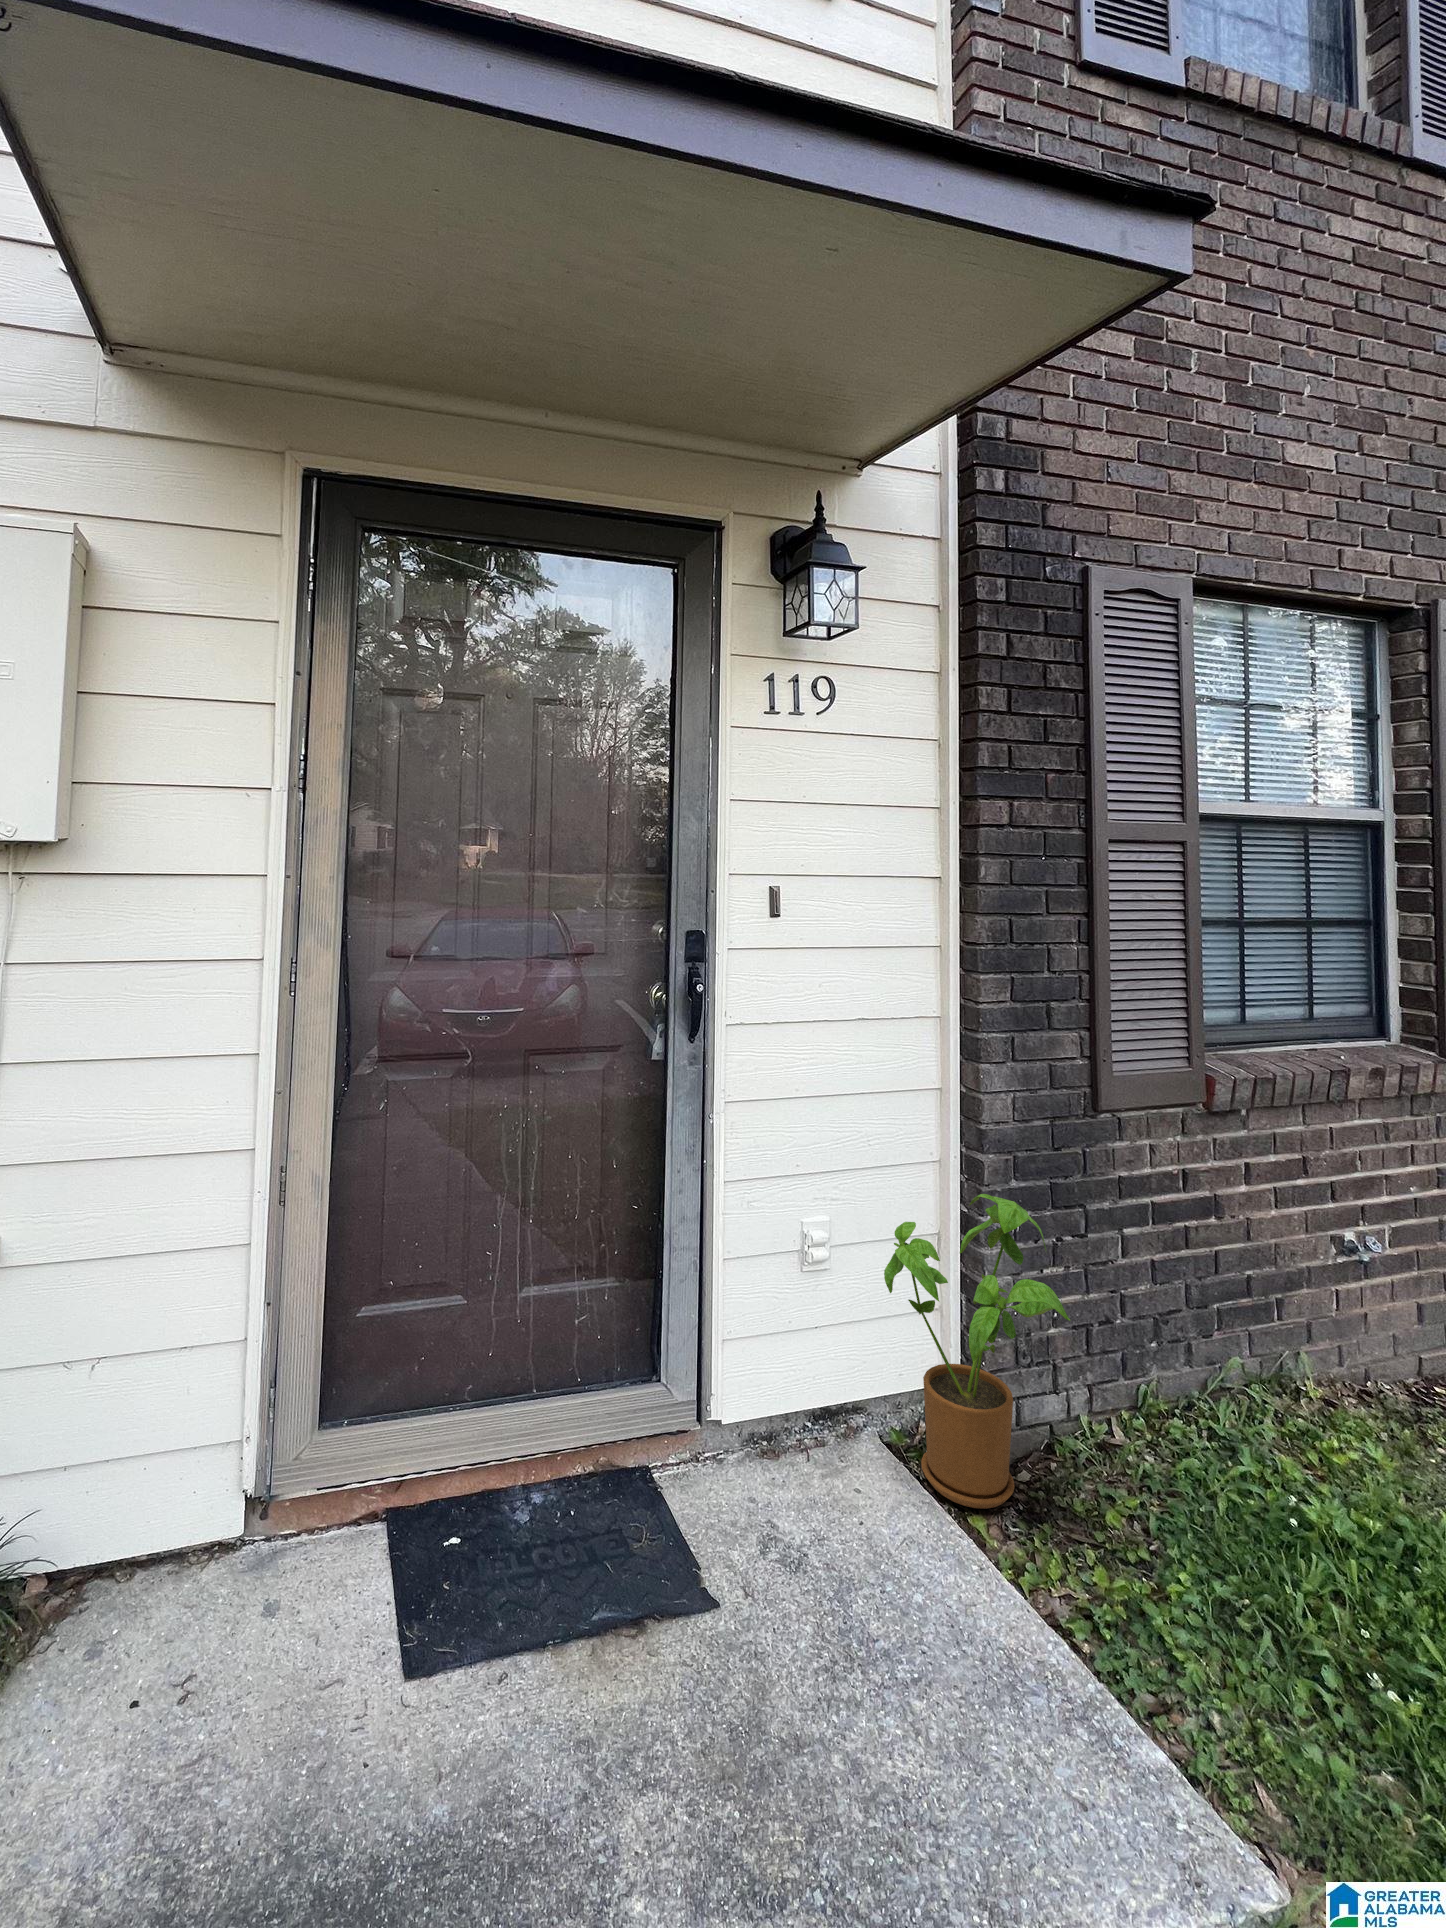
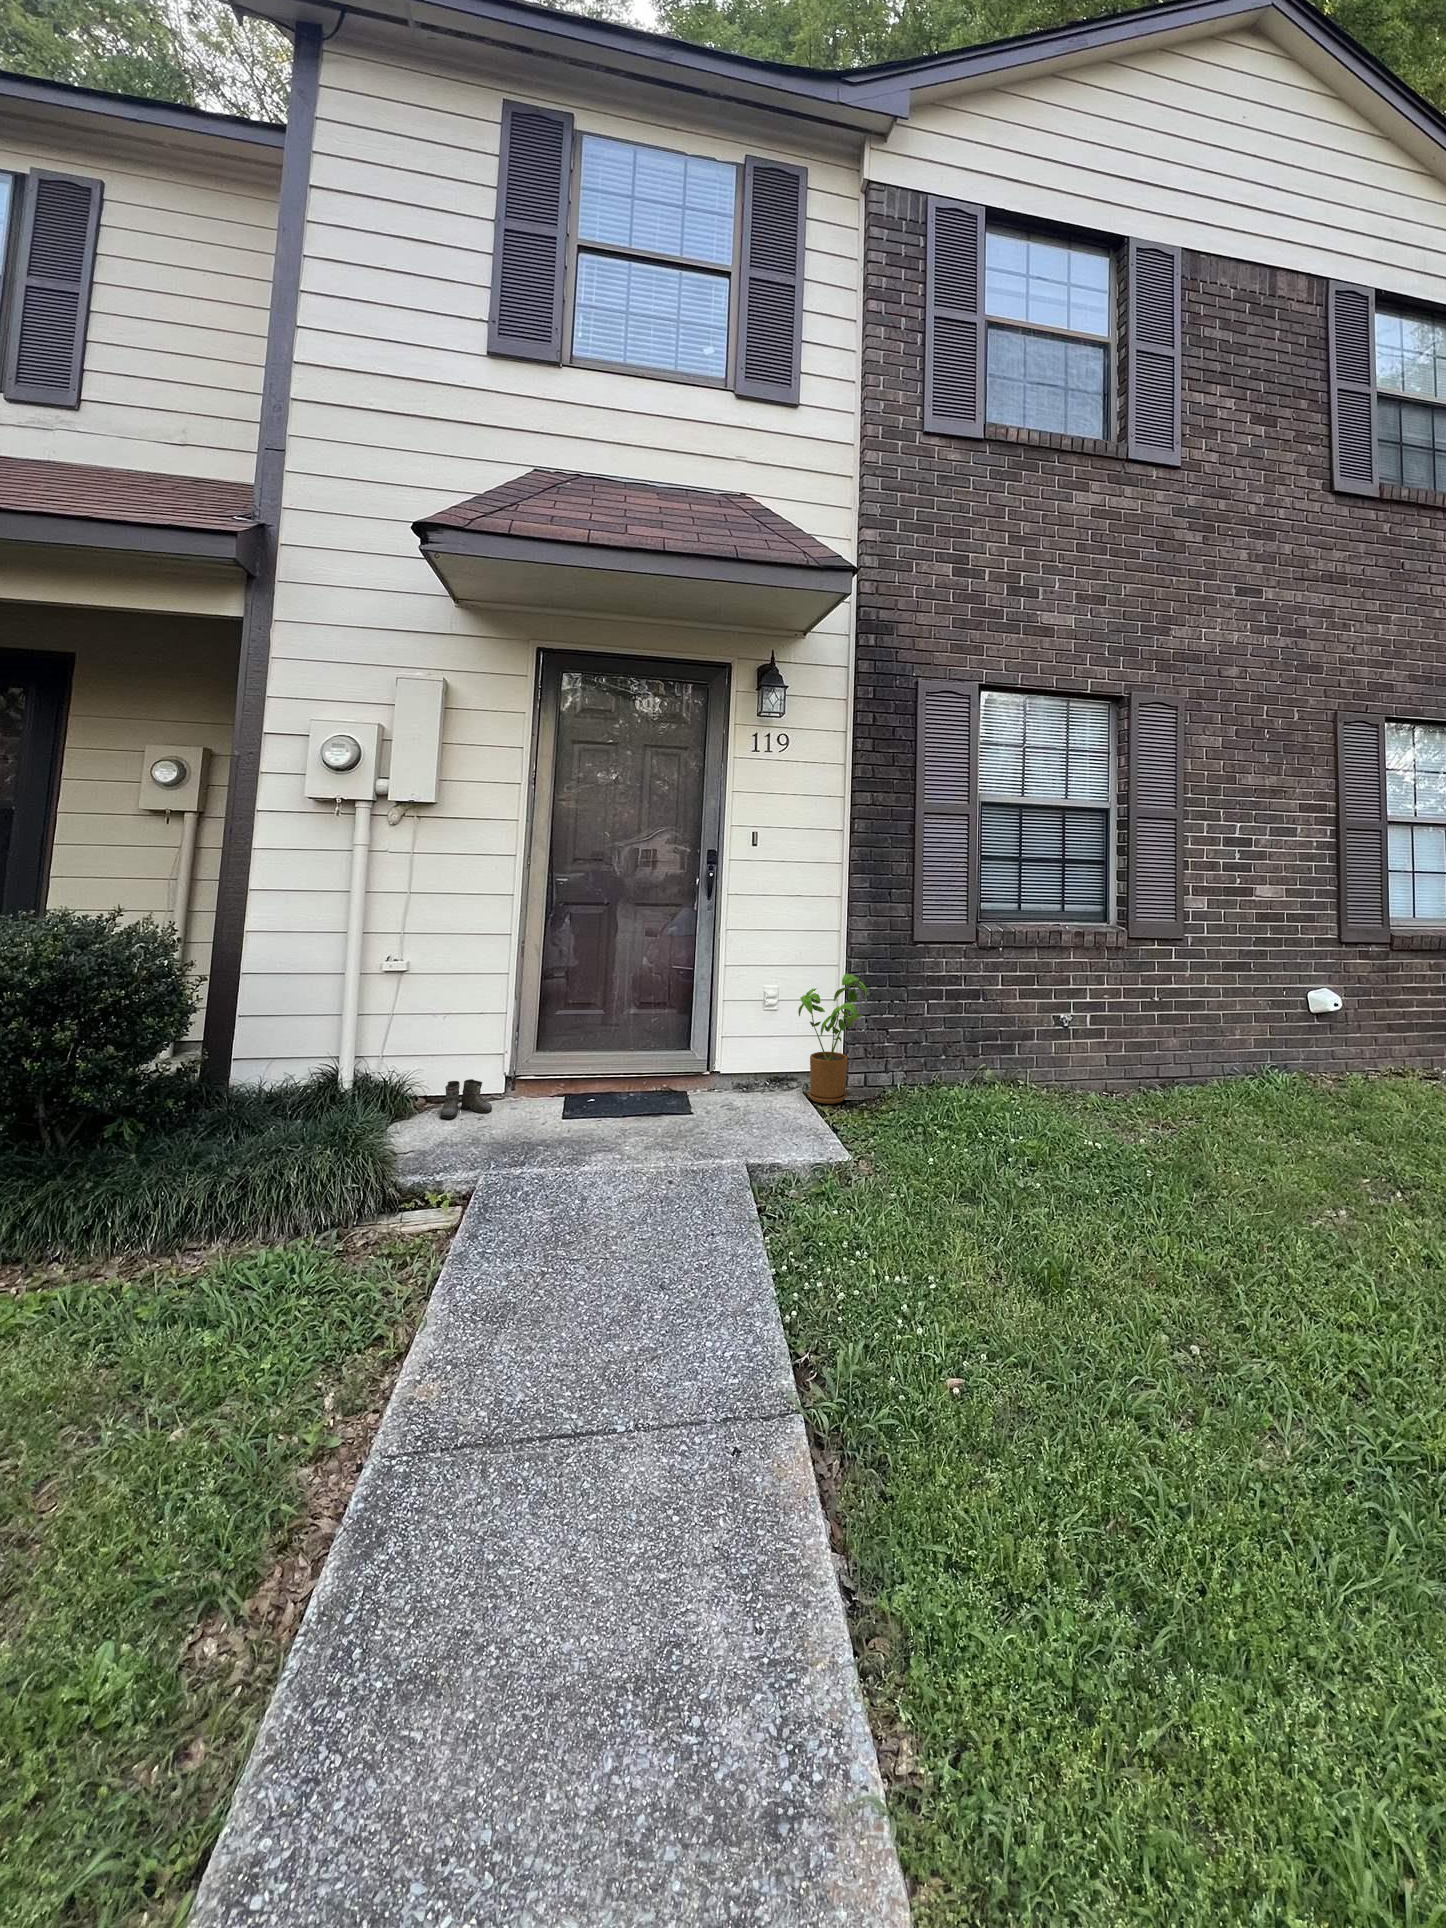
boots: none [53,1531,211,1686] -> present [440,1079,492,1118]

